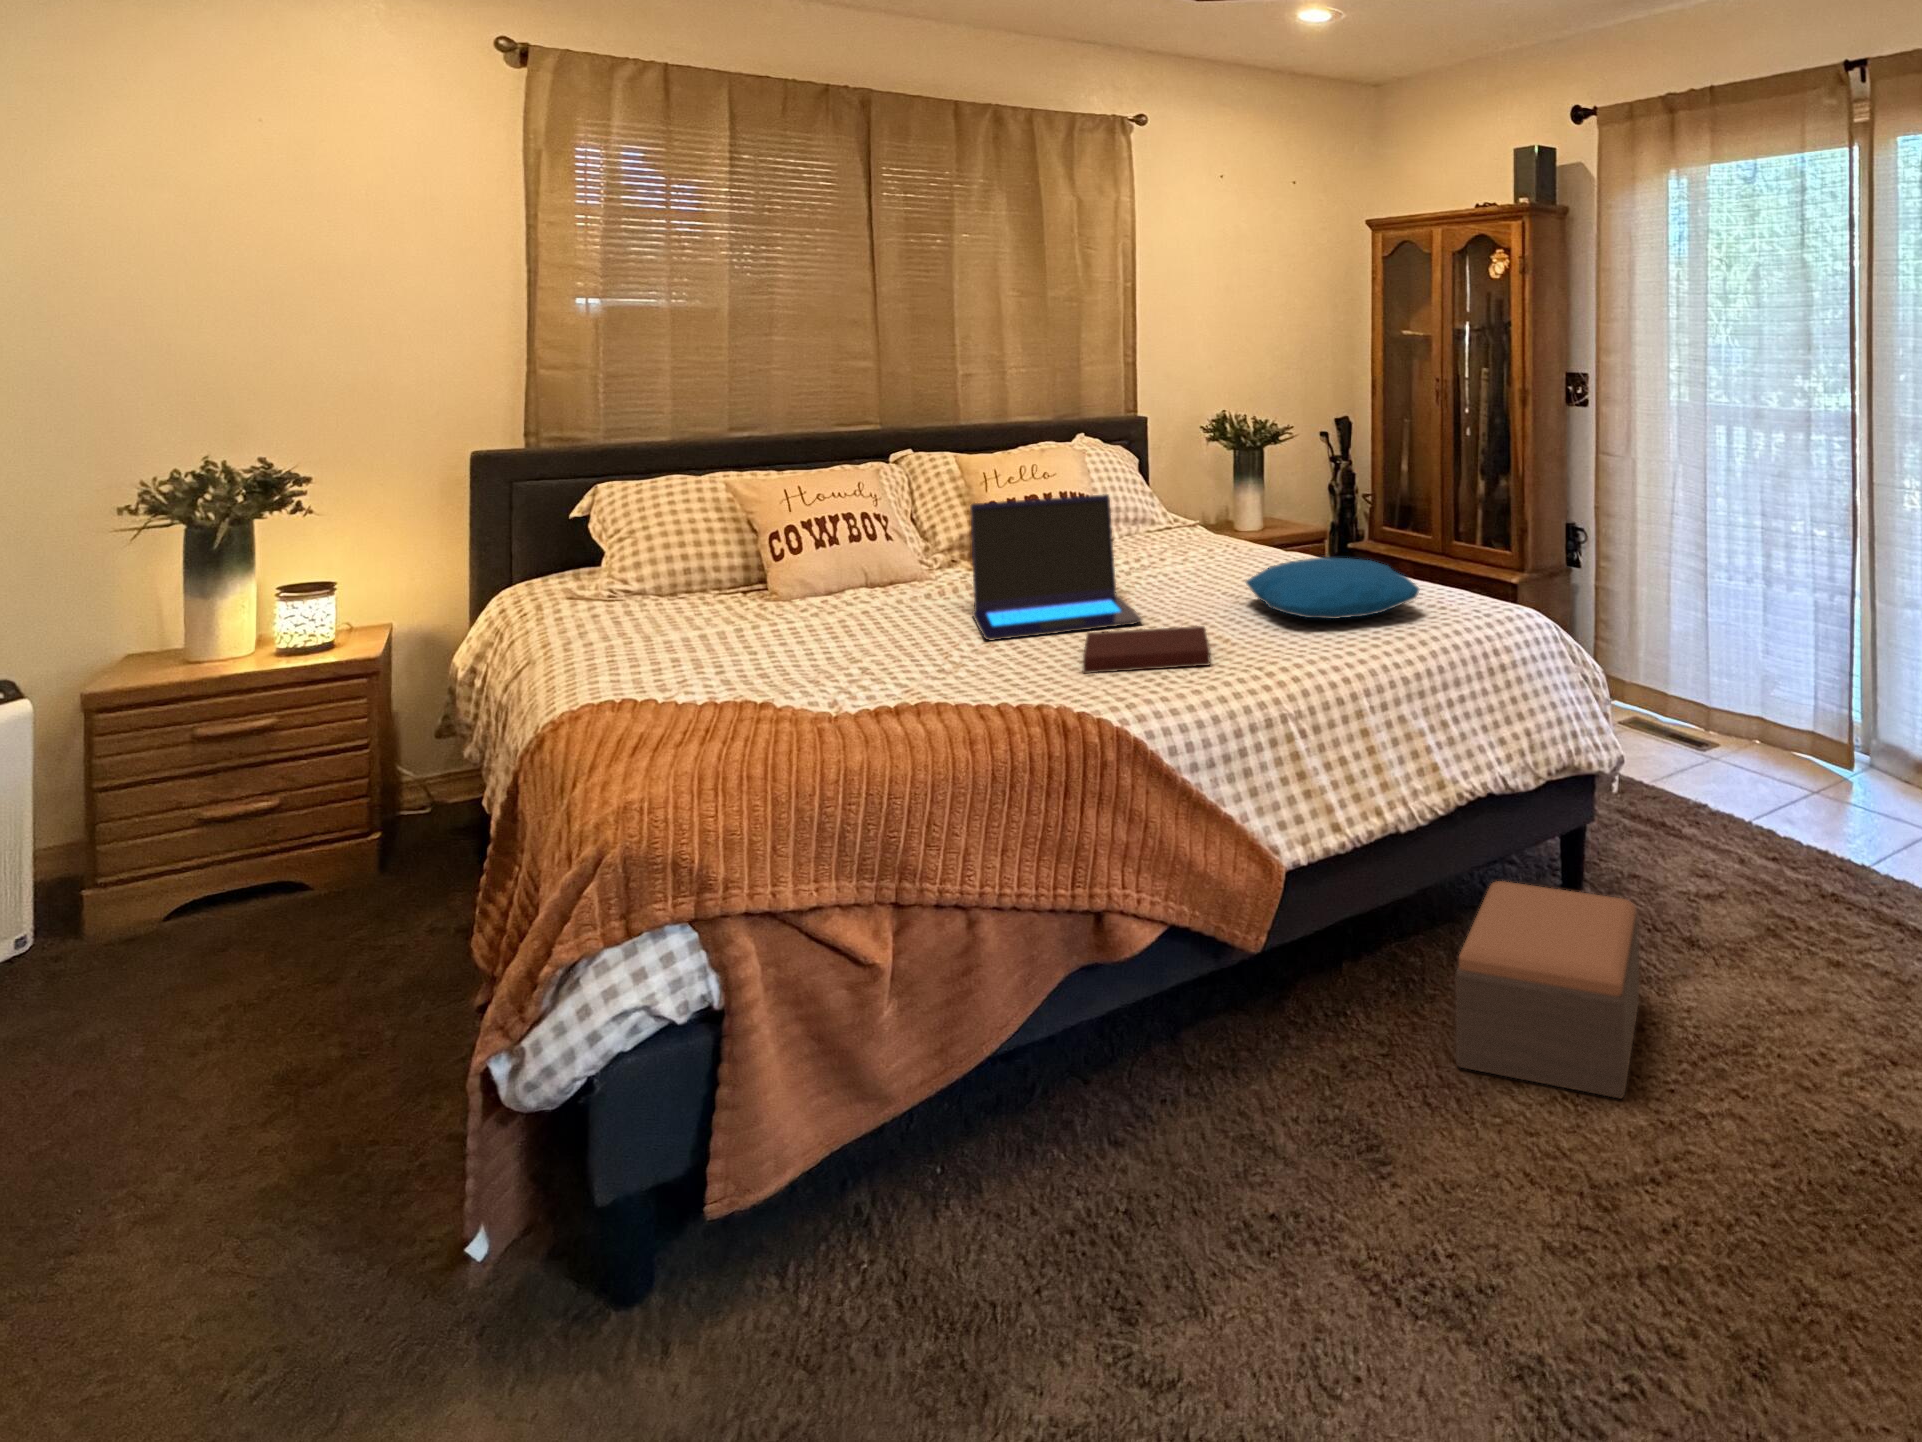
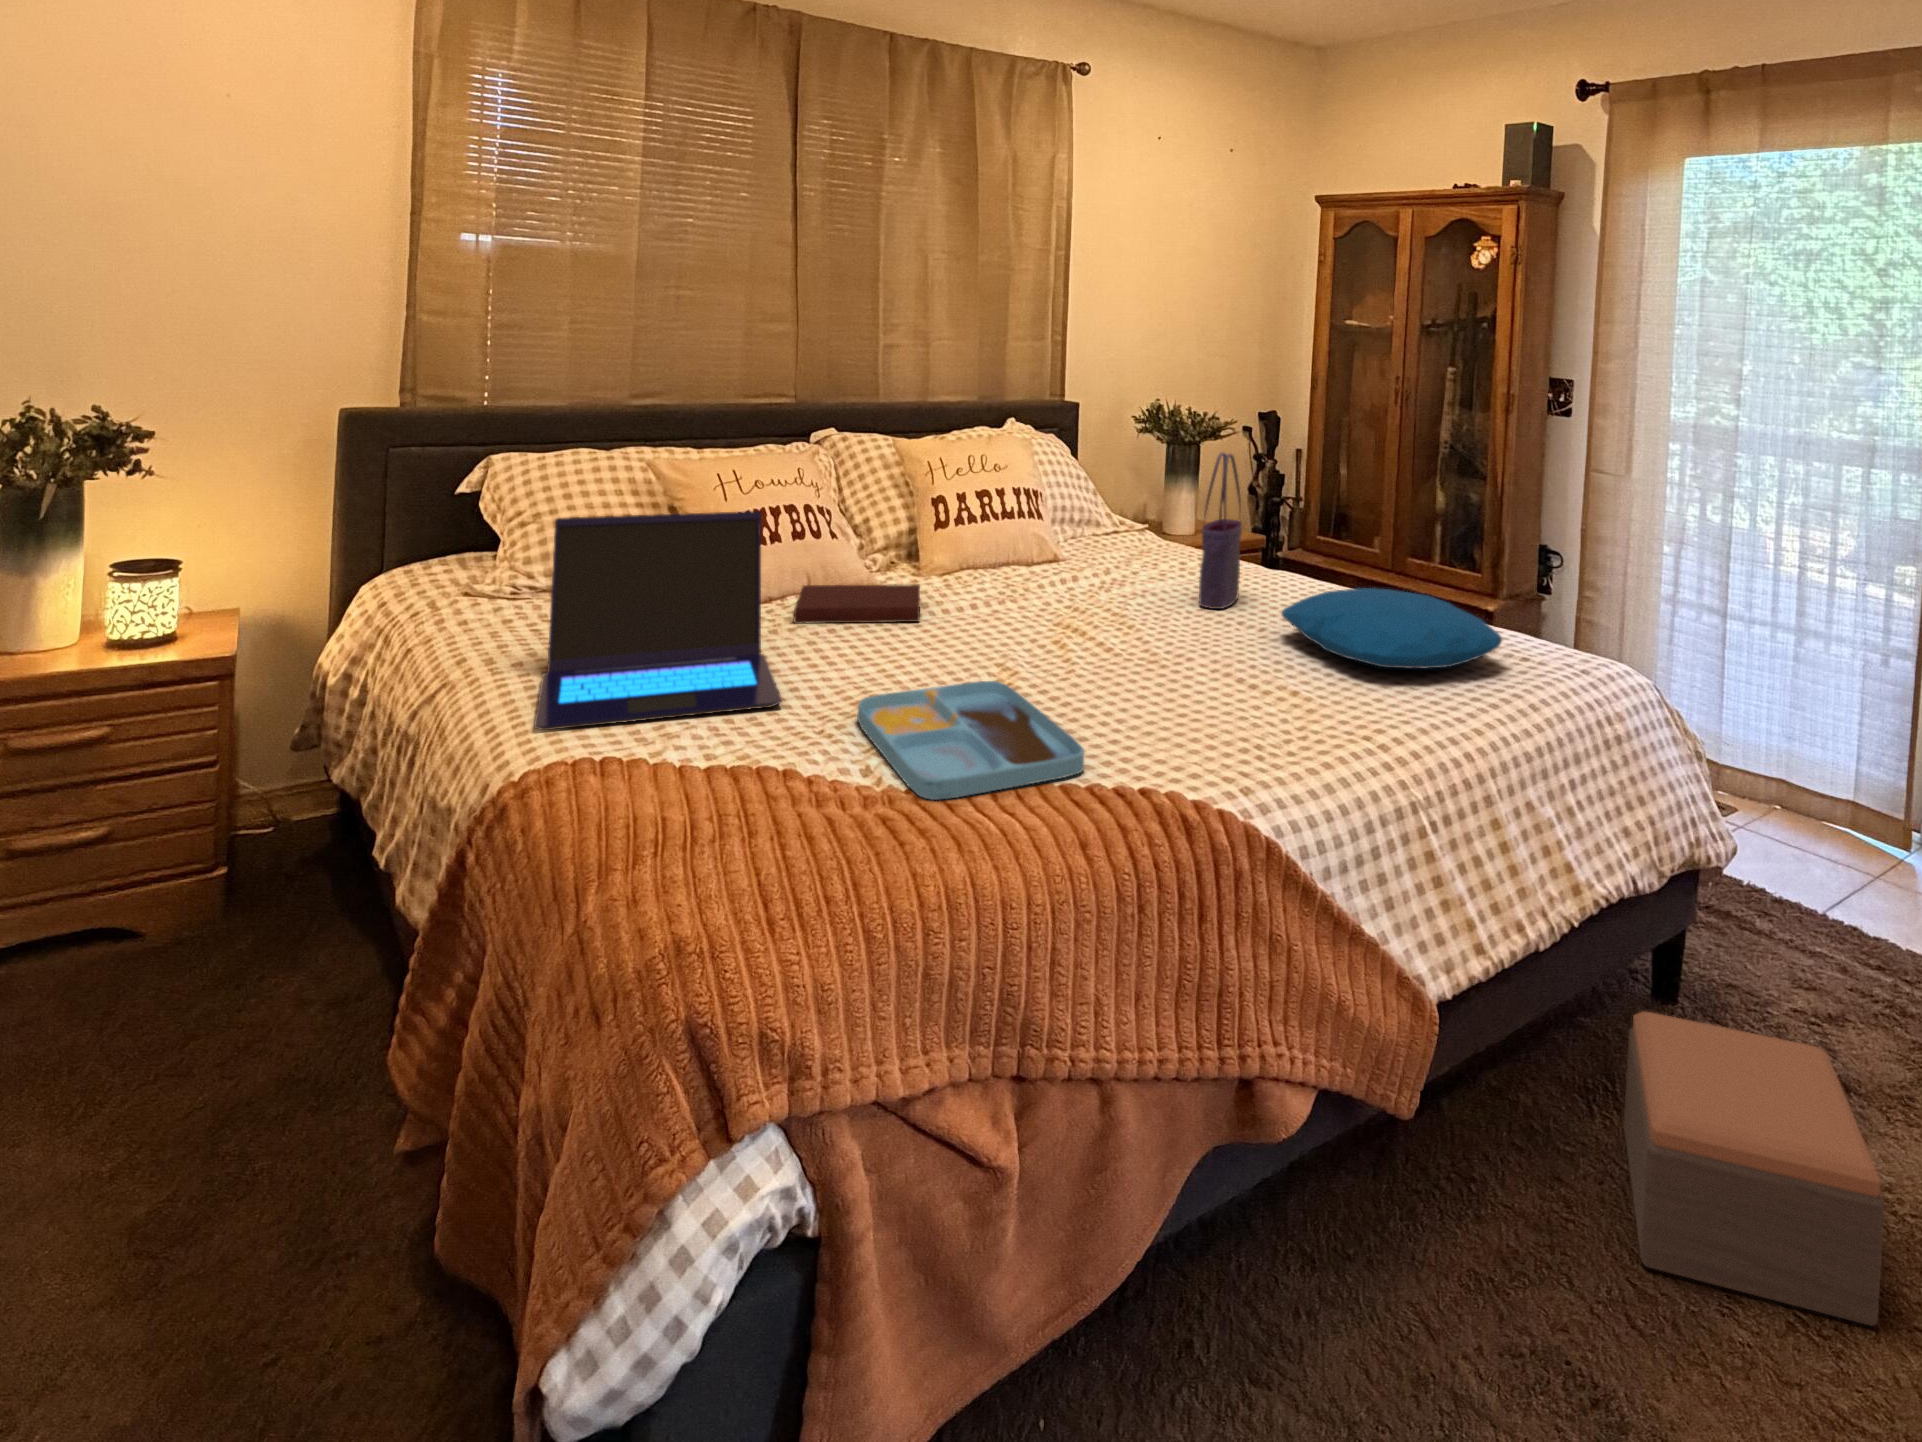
tote bag: none [1196,450,1237,584] -> present [1199,453,1242,609]
laptop: present [970,494,1142,640] -> present [534,511,782,730]
notebook: present [1083,626,1210,673] -> present [794,584,920,624]
tray: none [843,638,1004,718] -> present [857,681,1084,800]

